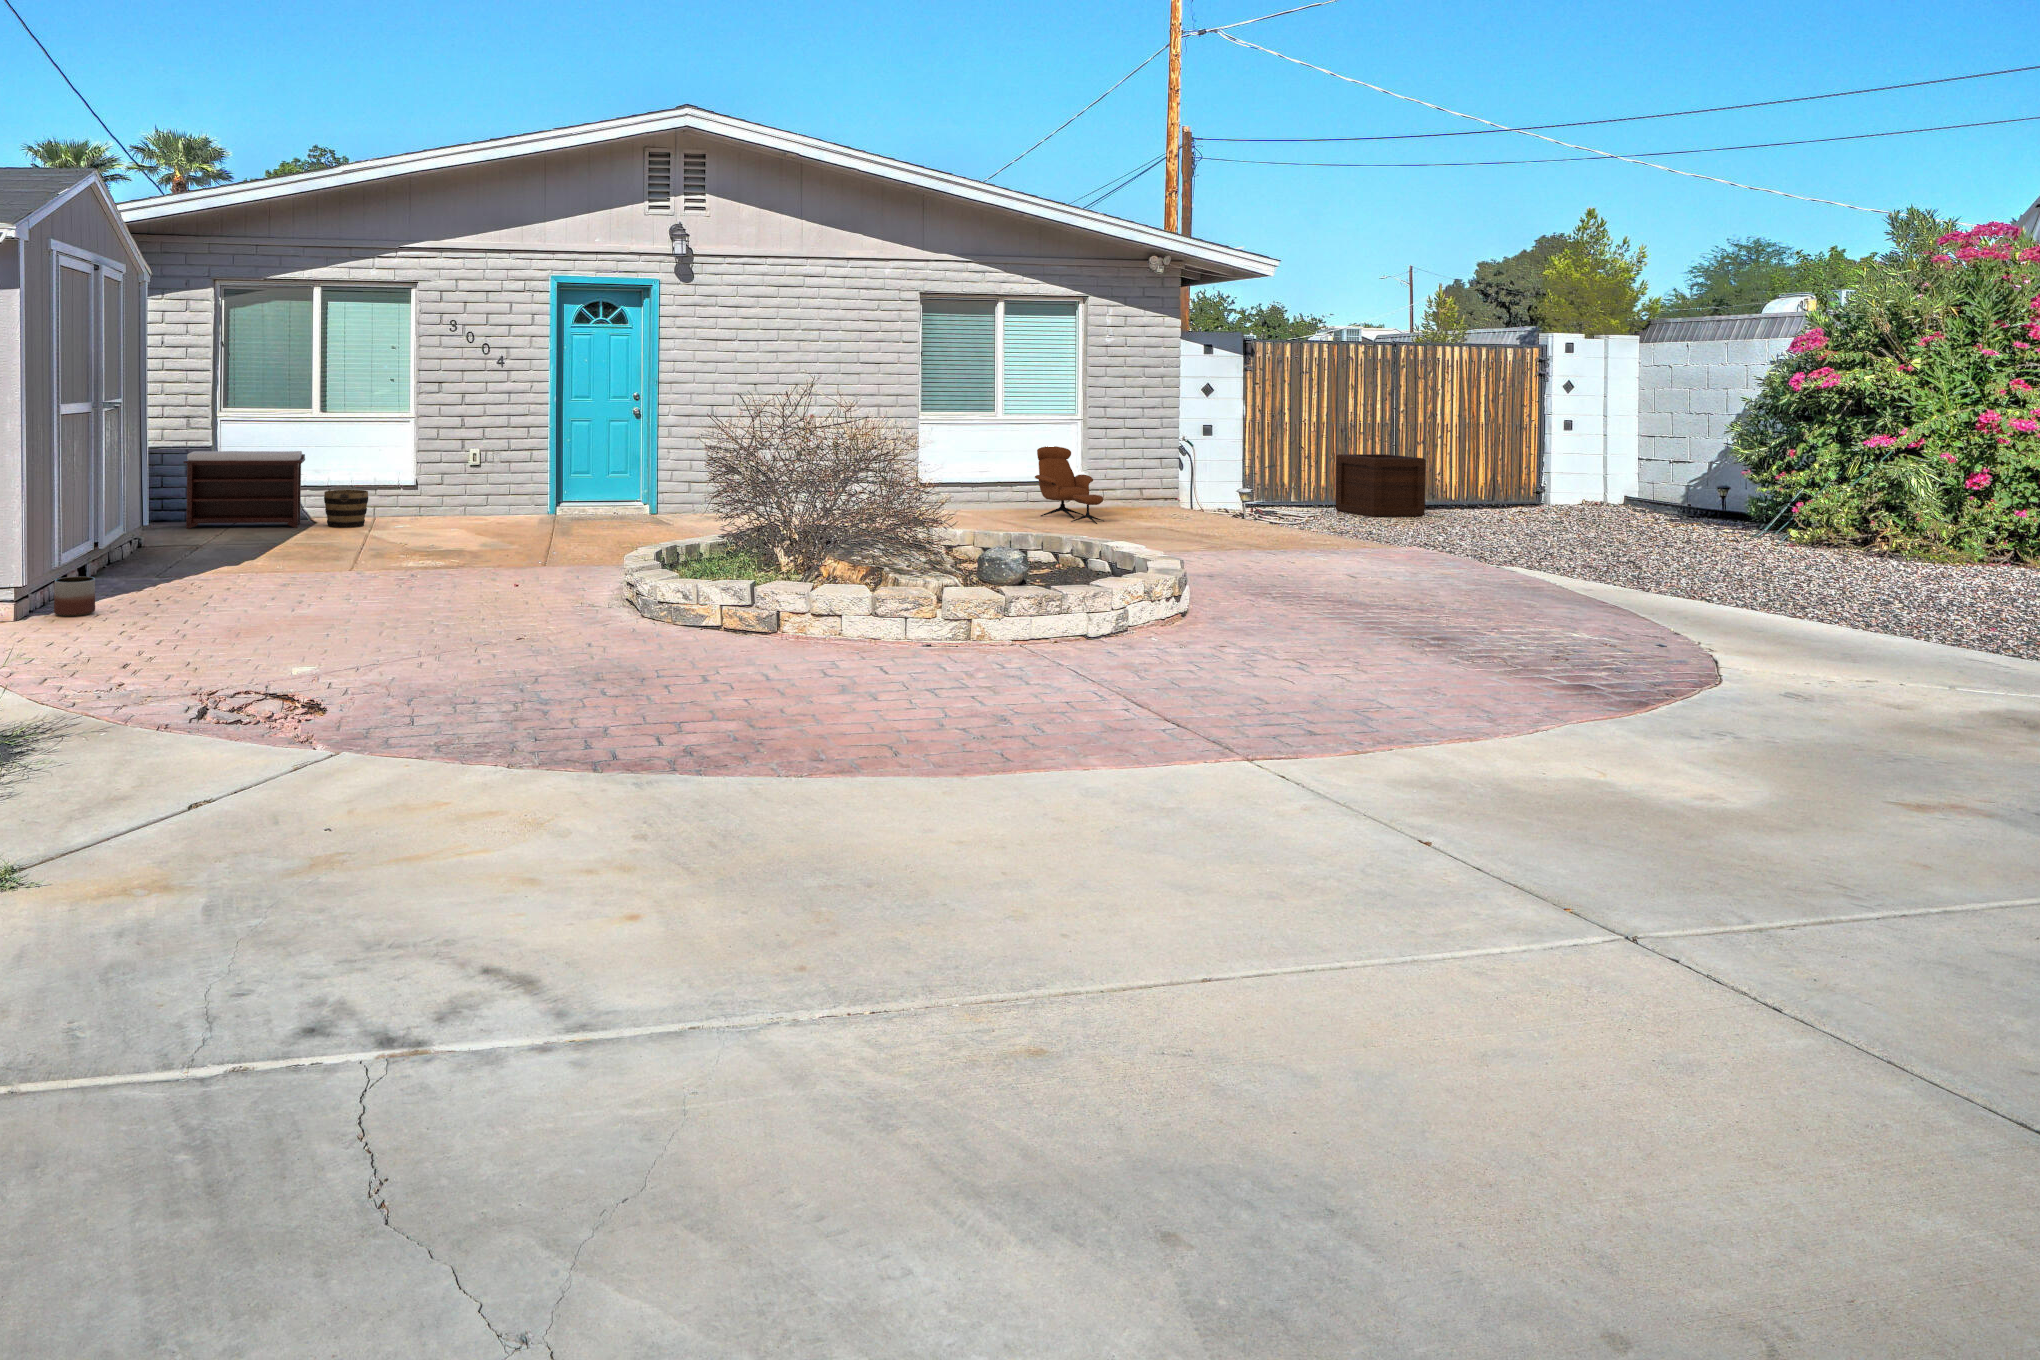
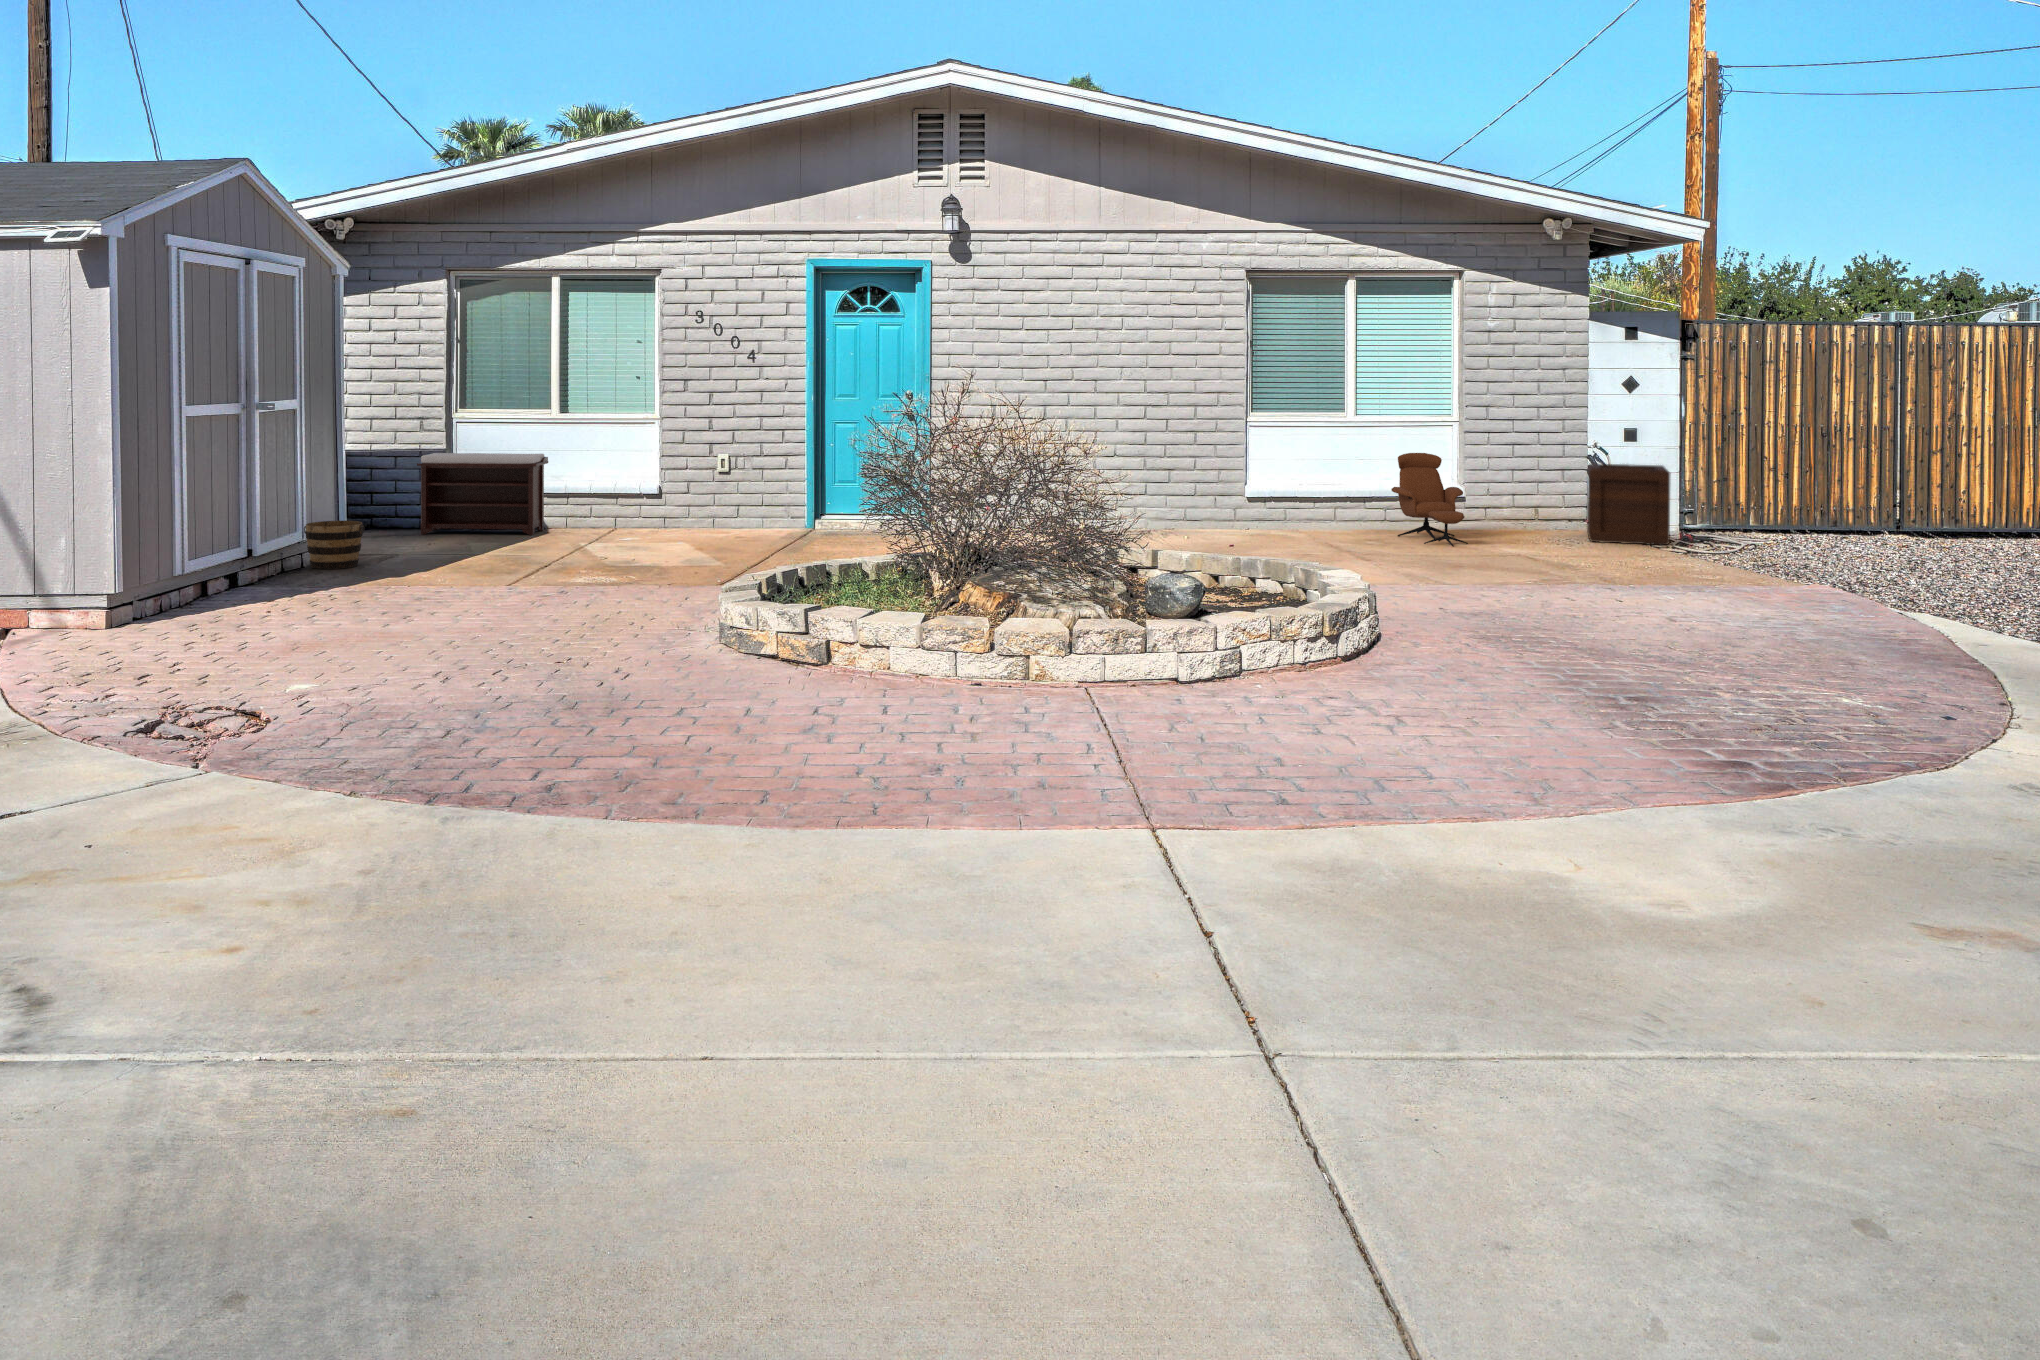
wooden crate: present [1336,454,1426,517] -> present [1587,463,1671,545]
bucket: present [324,490,368,528] -> present [304,521,364,569]
planter: present [54,576,95,616] -> none [149,582,192,622]

